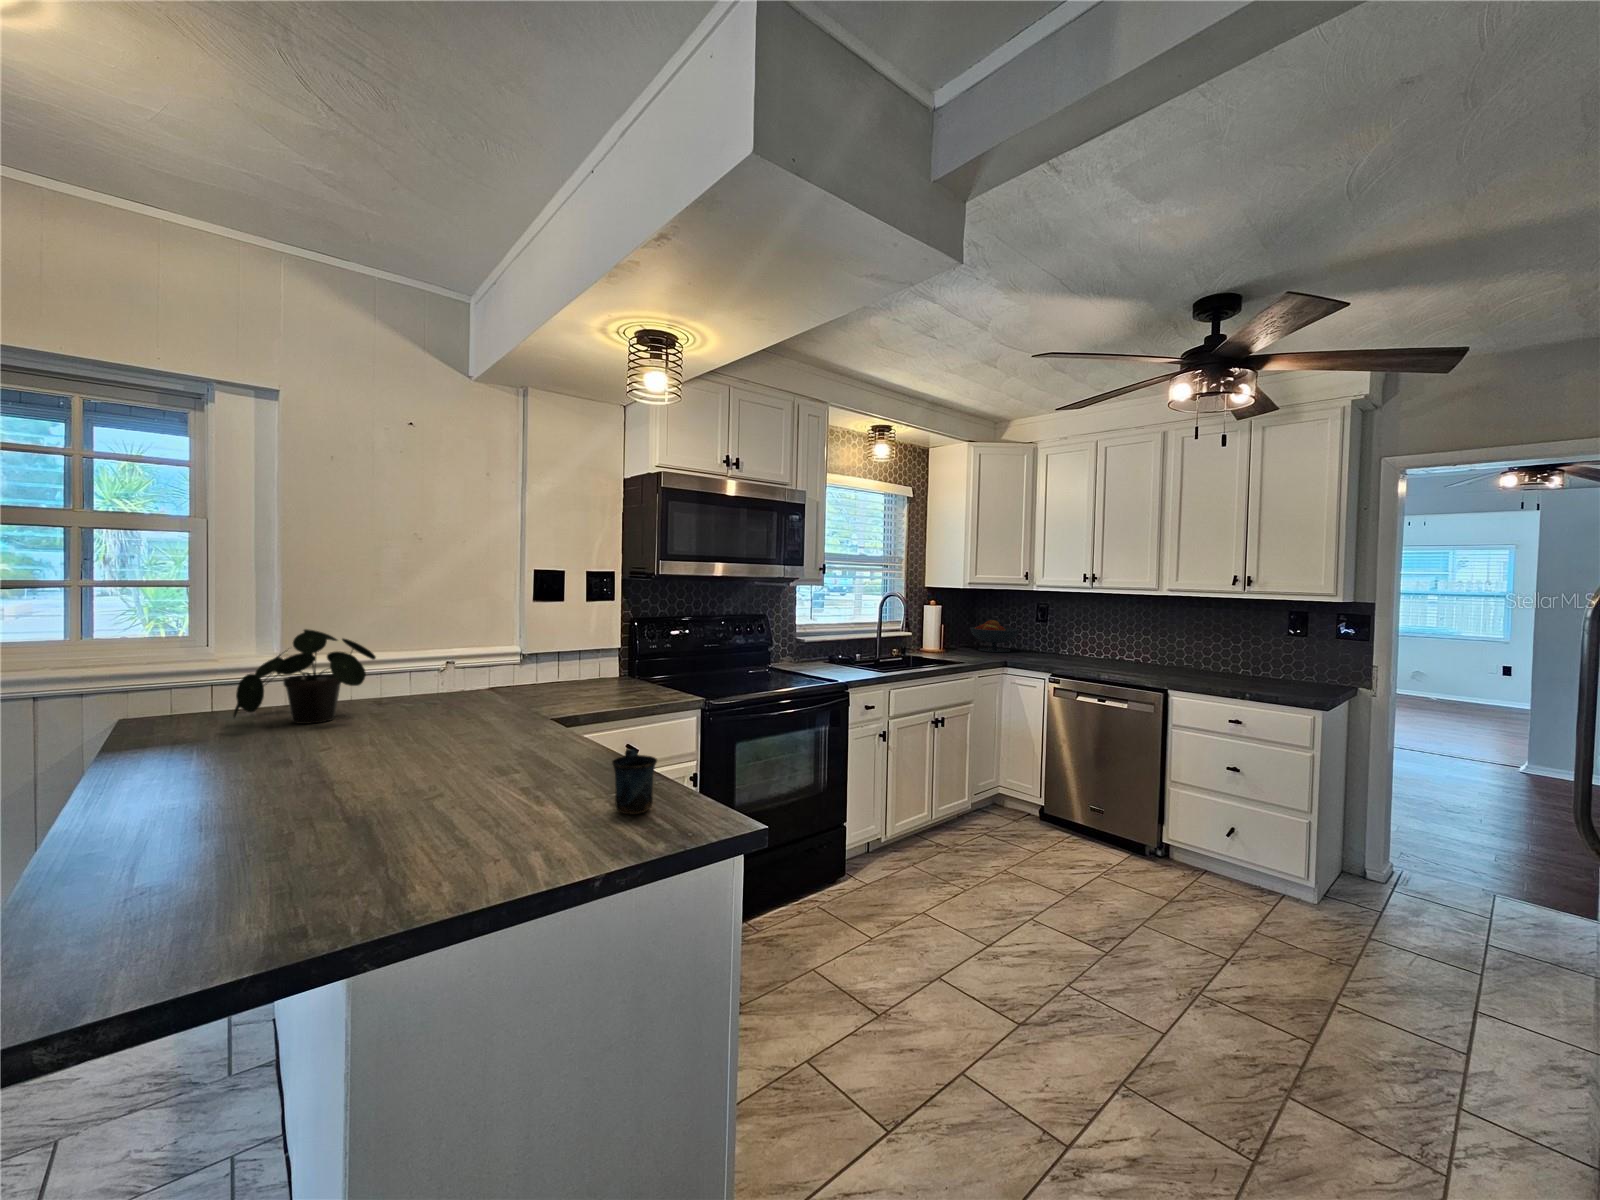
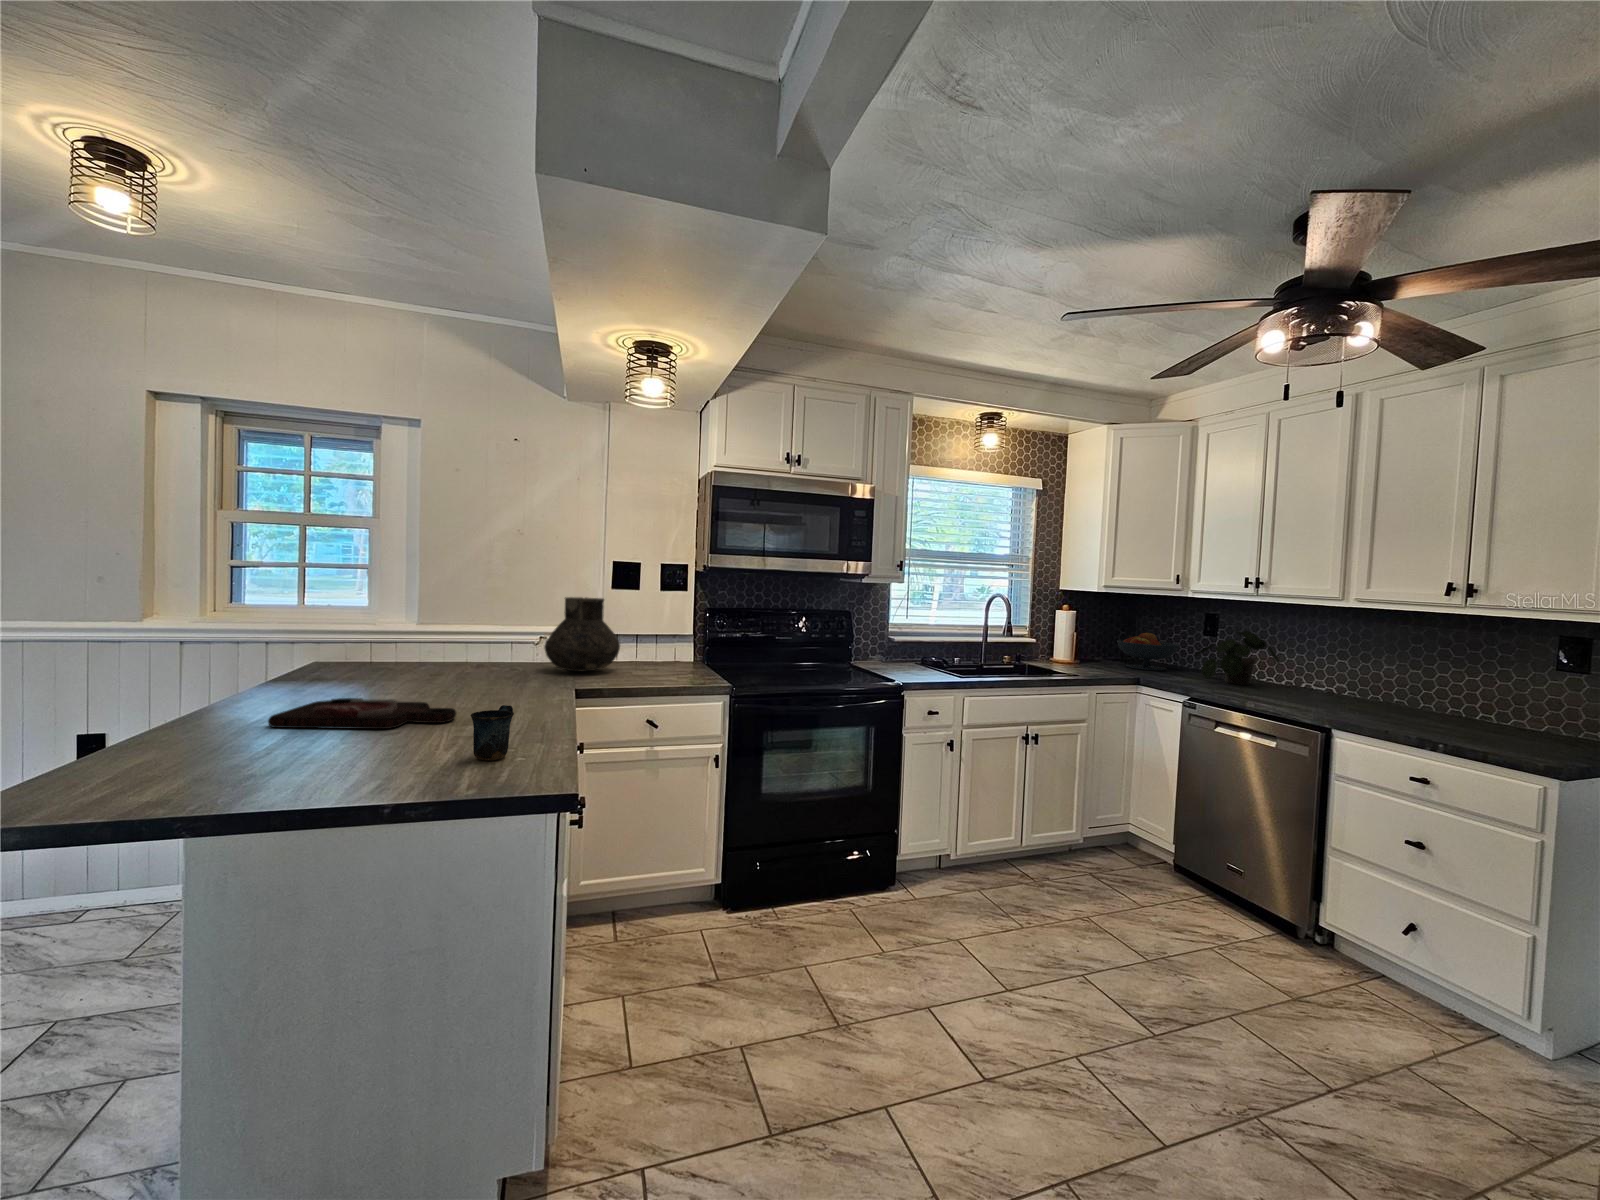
vase: none [477,613,566,699] -> present [544,597,620,671]
potted plant: present [233,629,376,724] -> present [1196,630,1279,685]
cutting board: none [268,757,503,816] -> present [268,698,456,729]

